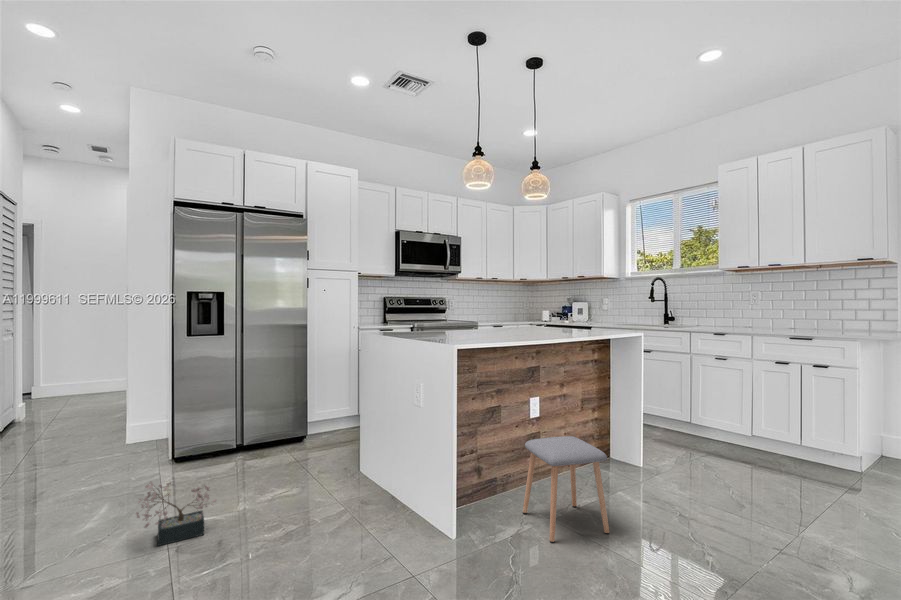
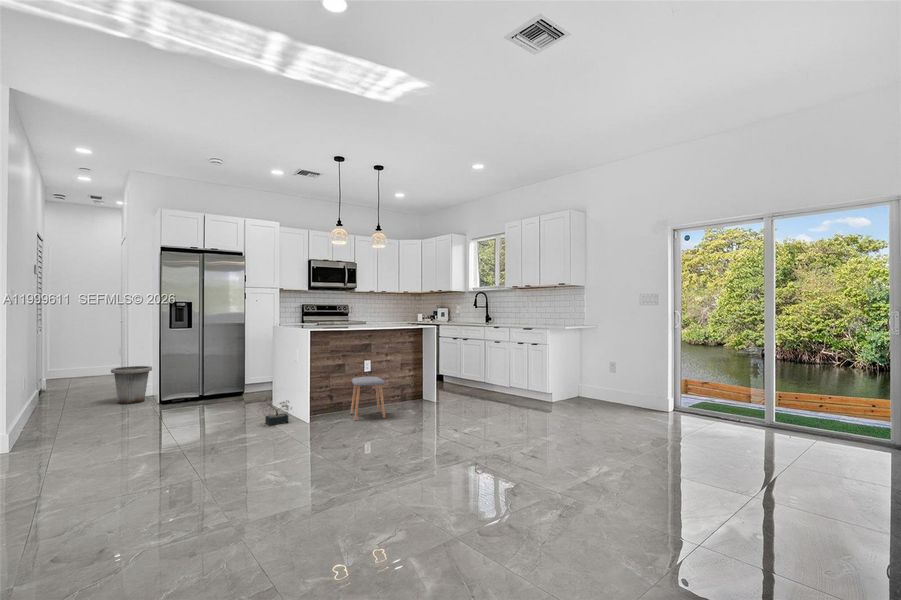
trash can: none [93,395,162,463] -> present [111,366,152,404]
decorative plant: present [136,482,216,546] -> present [258,397,292,425]

